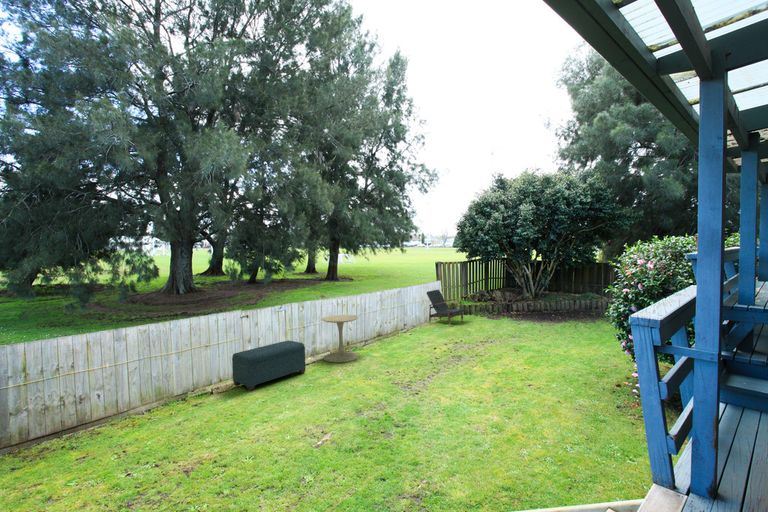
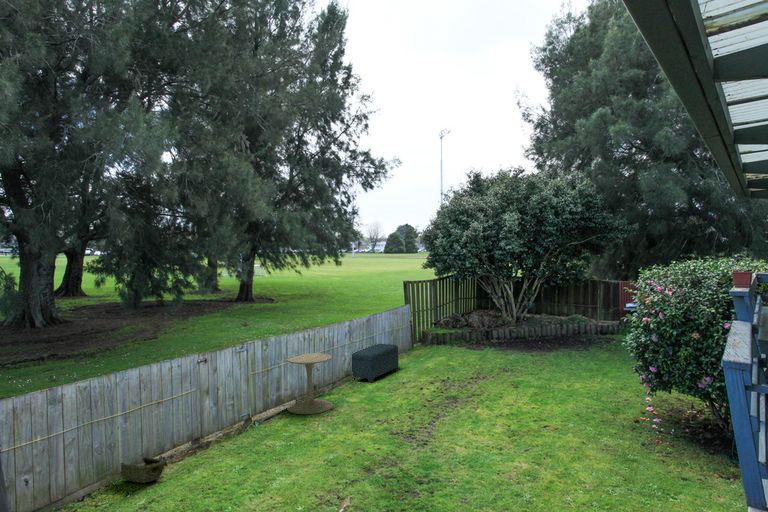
lounge chair: present [427,290,466,327] -> none [396,316,443,362]
bench: present [232,340,305,391] -> present [352,344,398,383]
woven basket: none [170,387,205,407] -> present [121,457,165,483]

